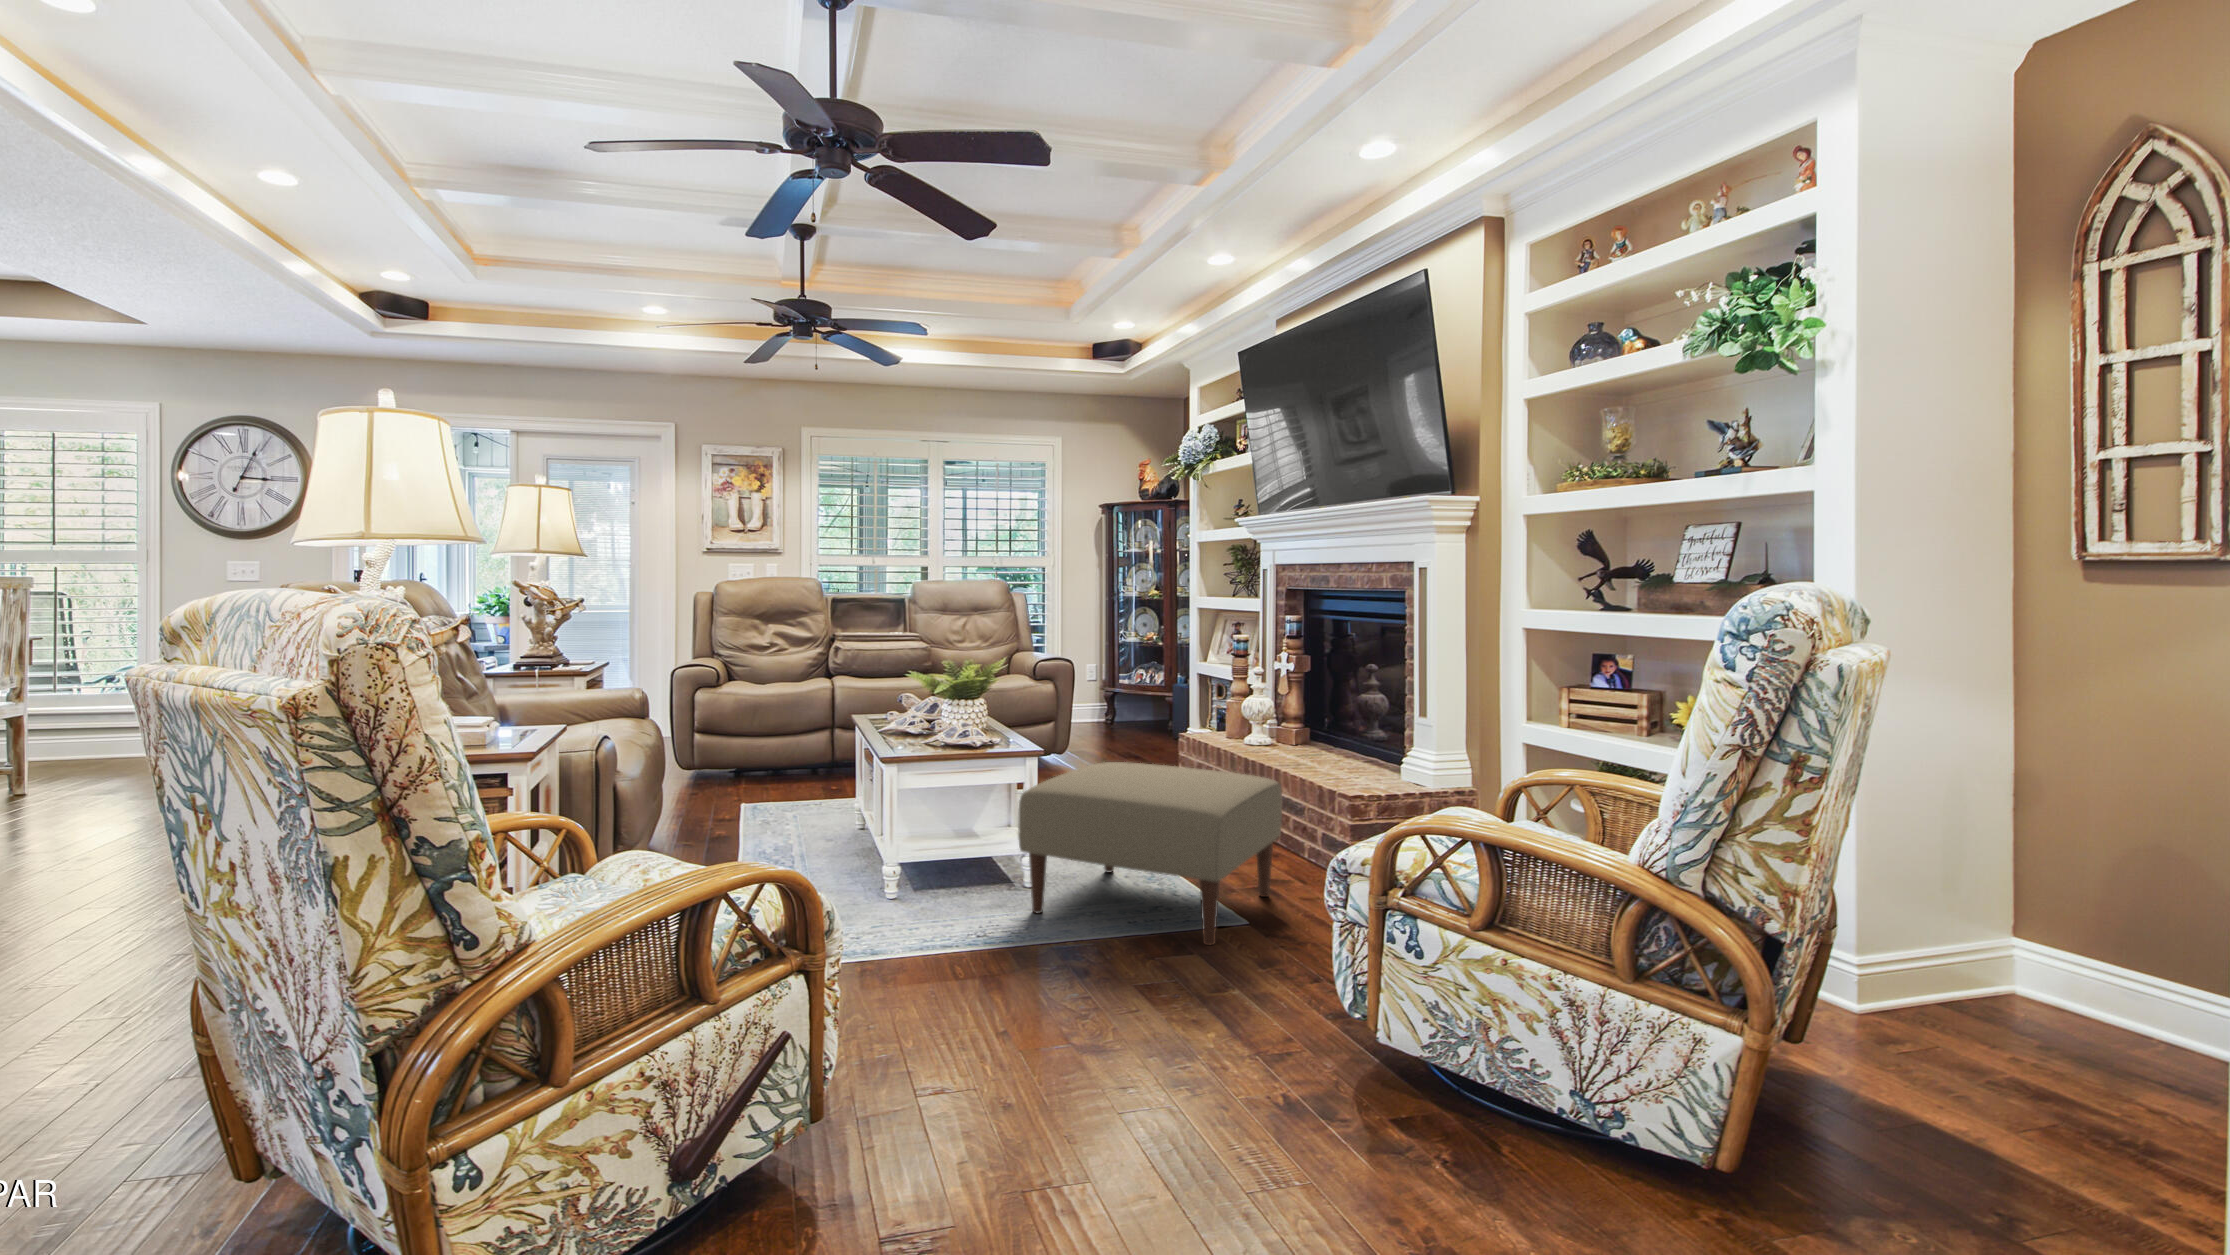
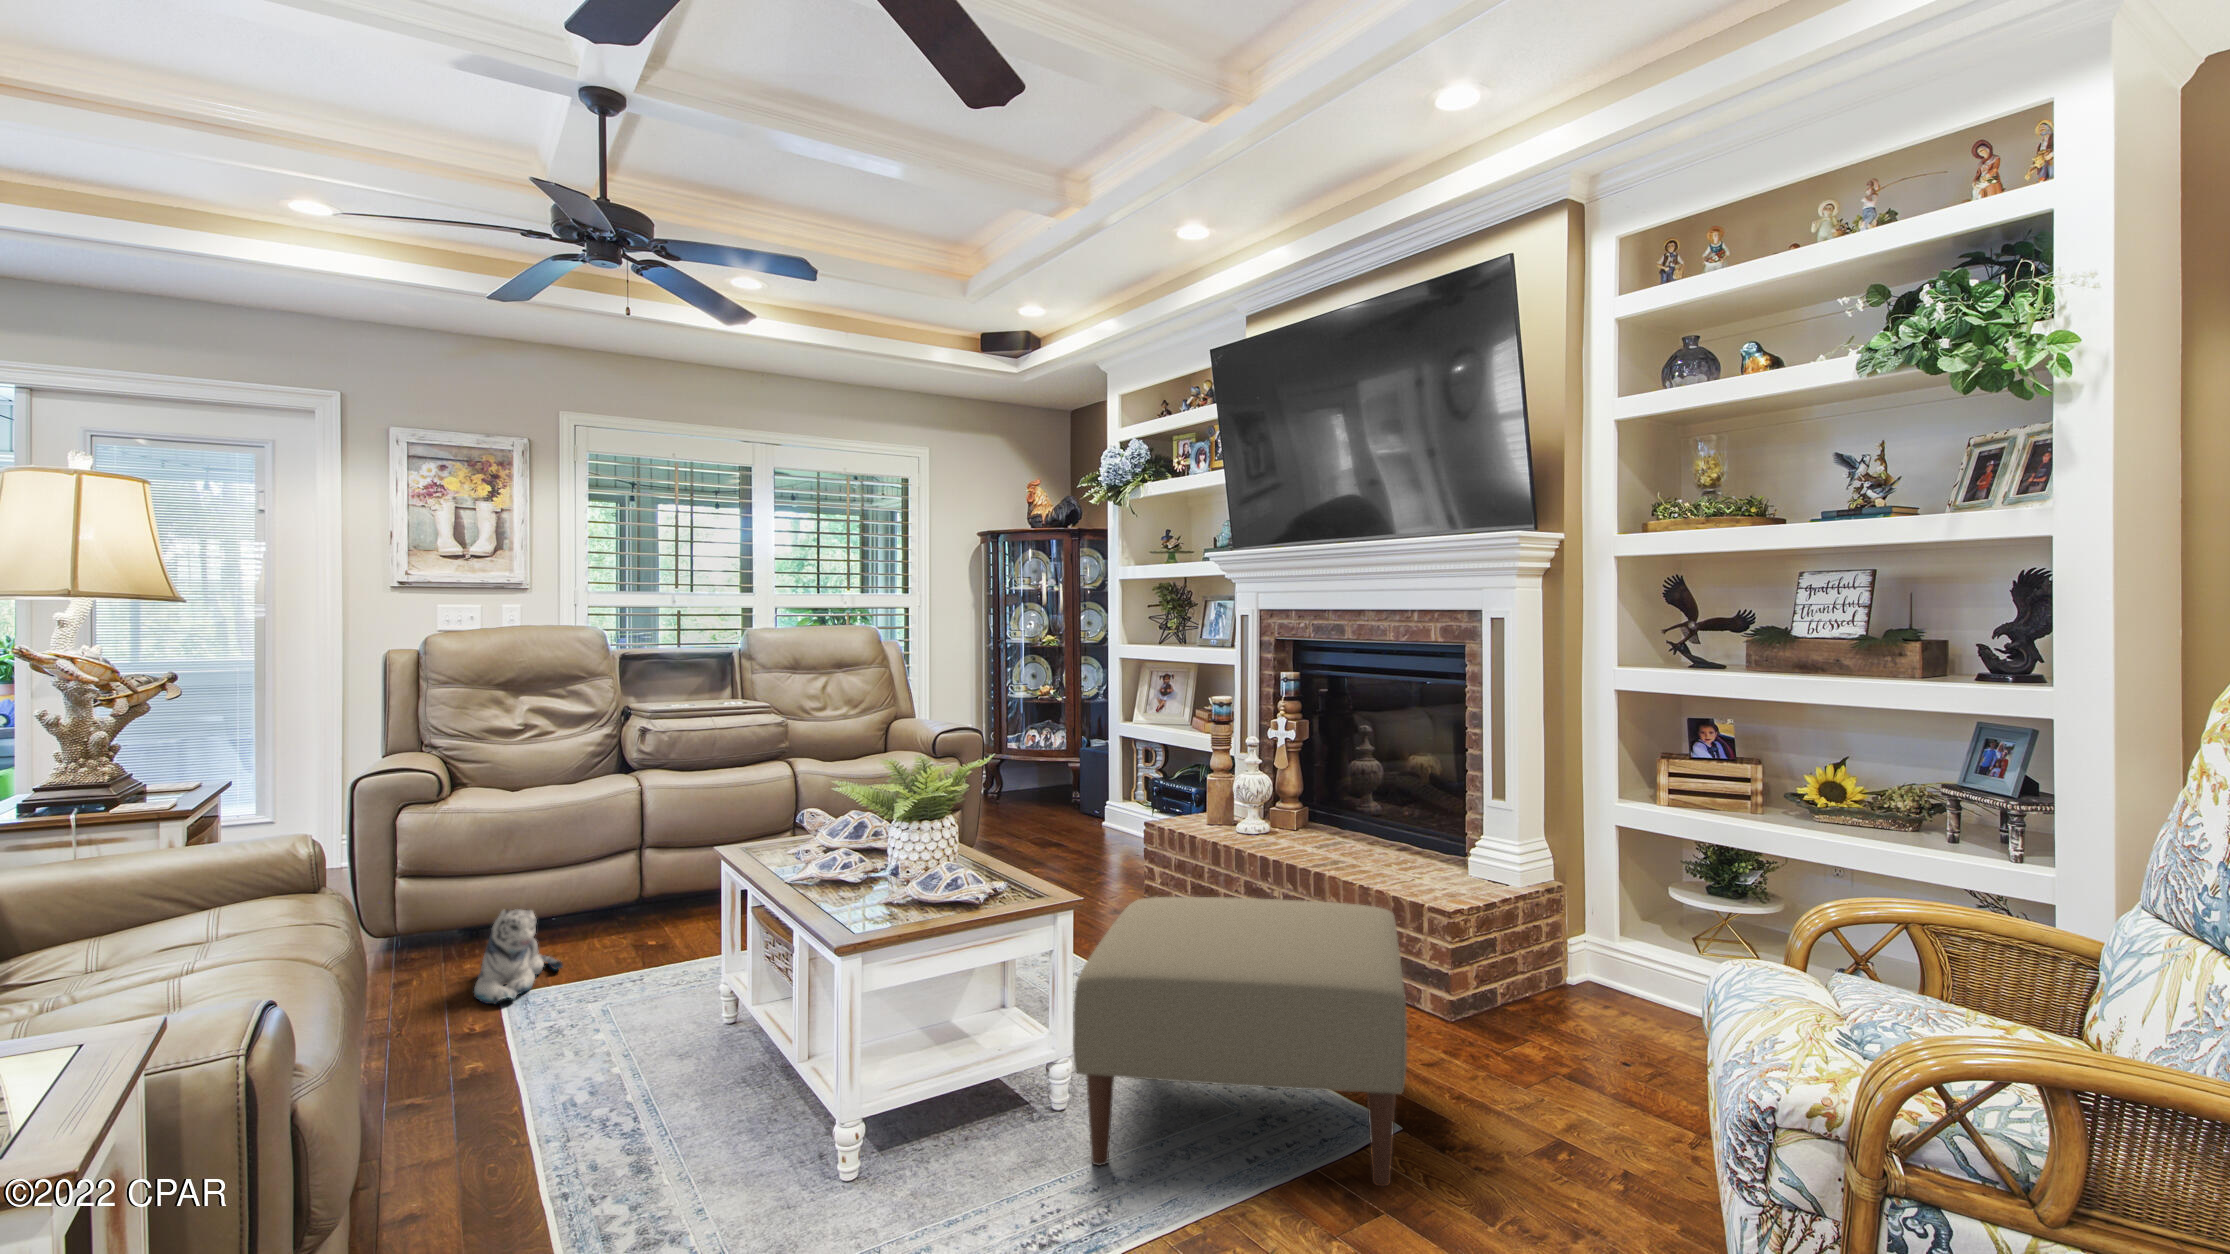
plush toy: none [726,752,779,808] -> present [473,909,563,1004]

